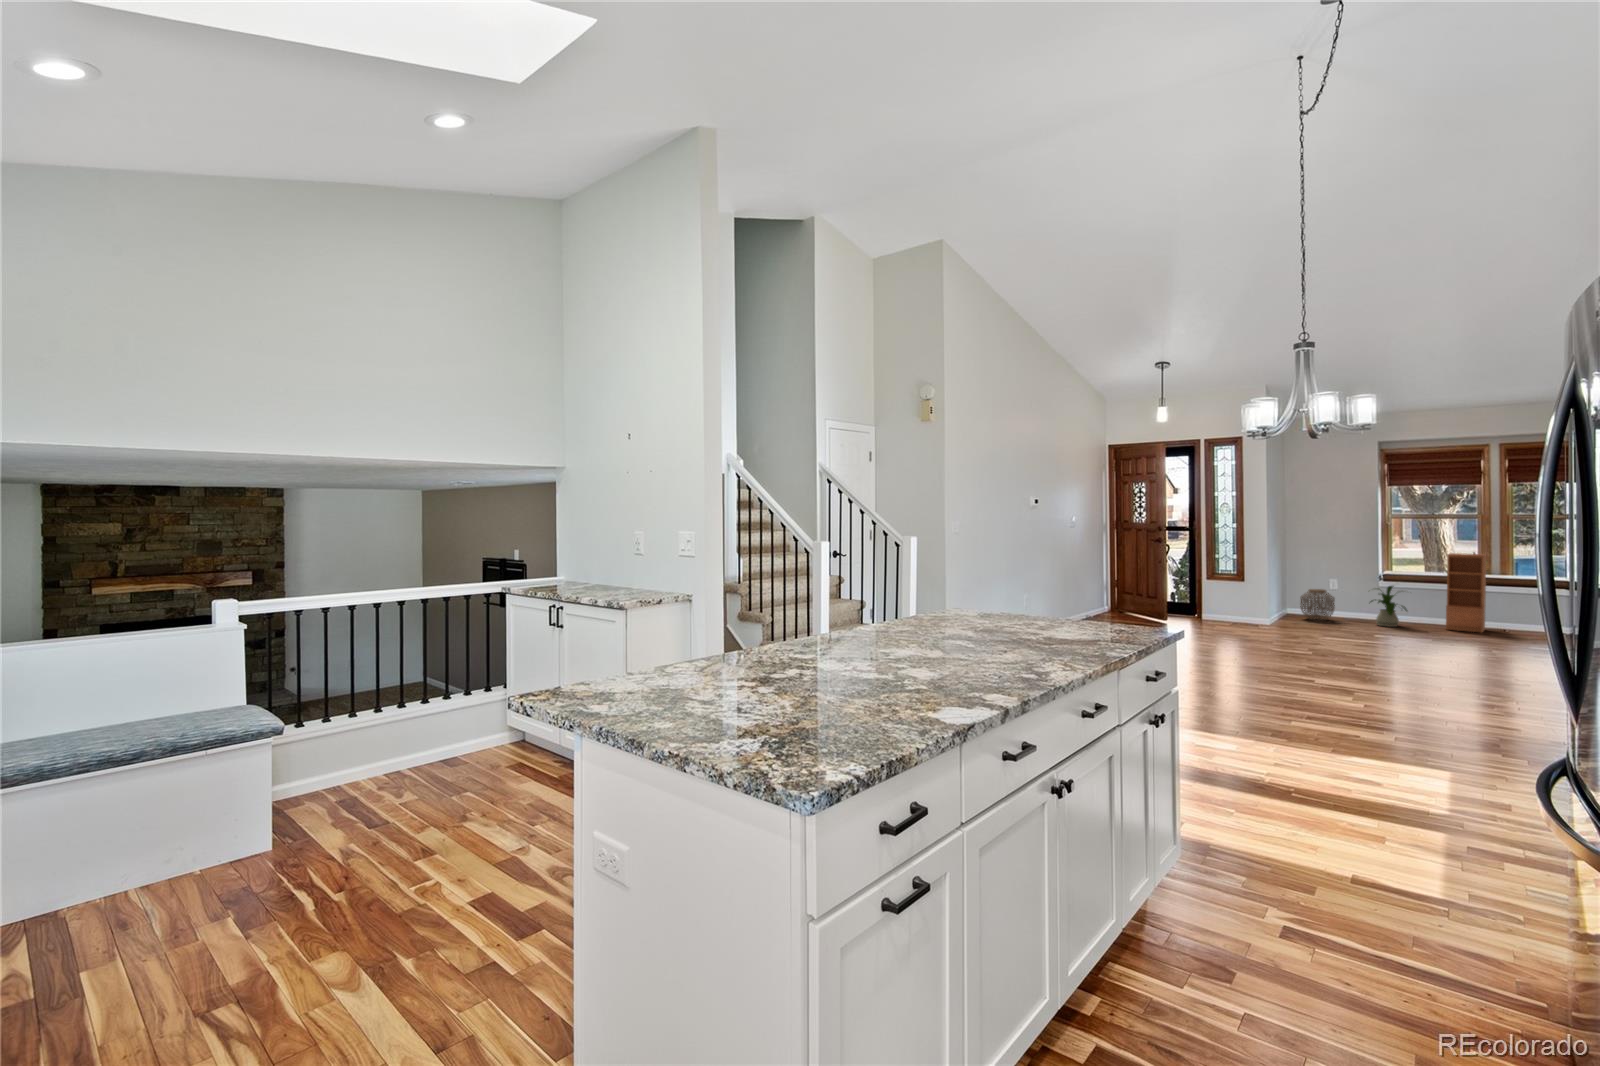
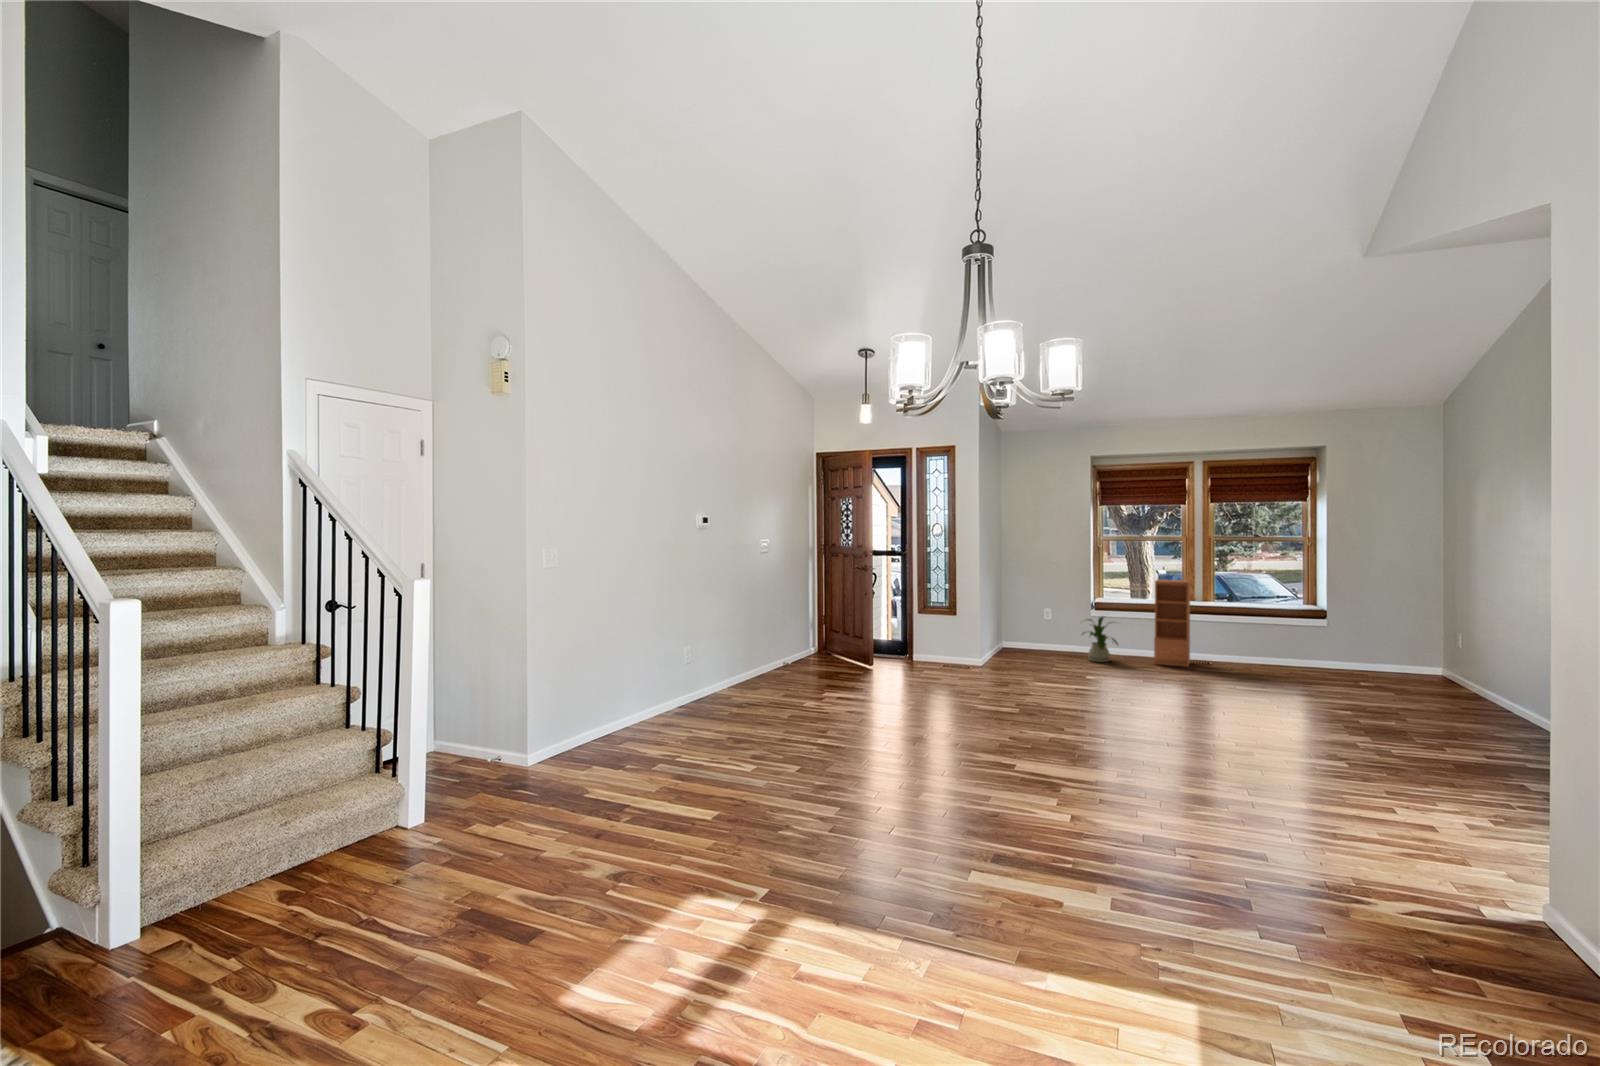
woven basket: present [1300,589,1335,620] -> none [1015,620,1048,656]

